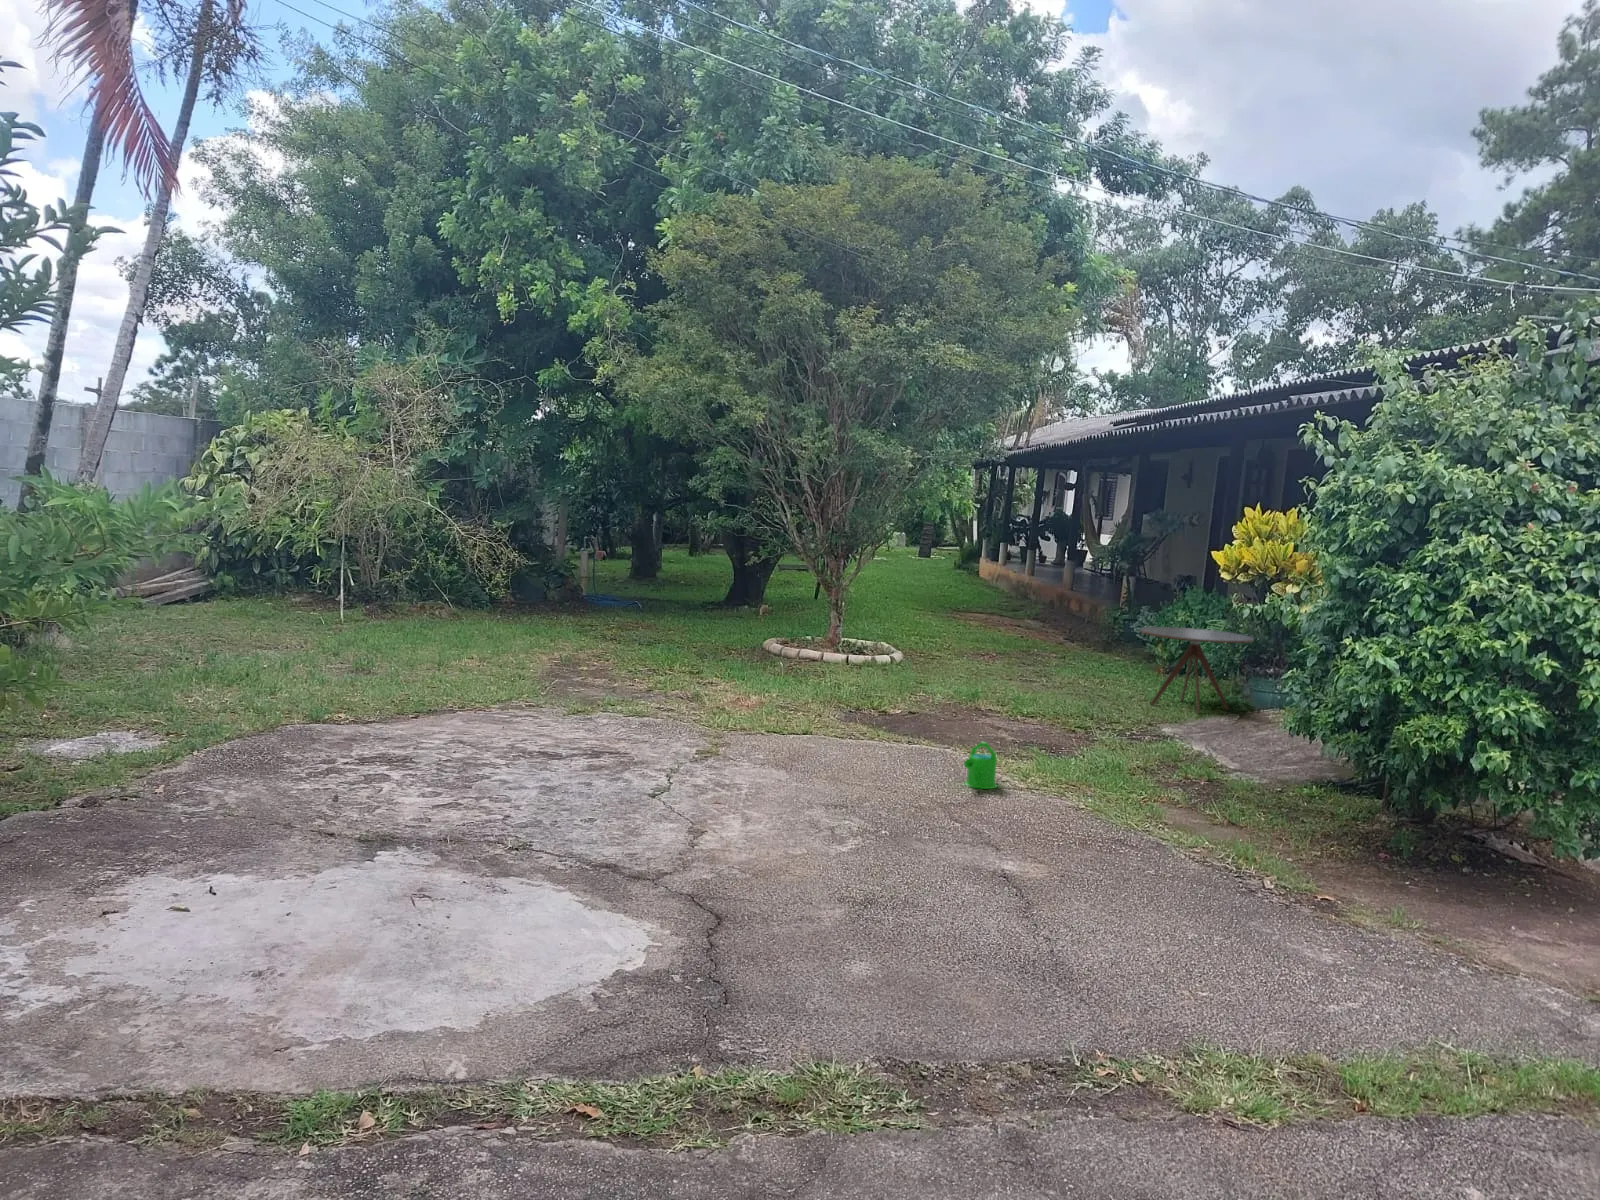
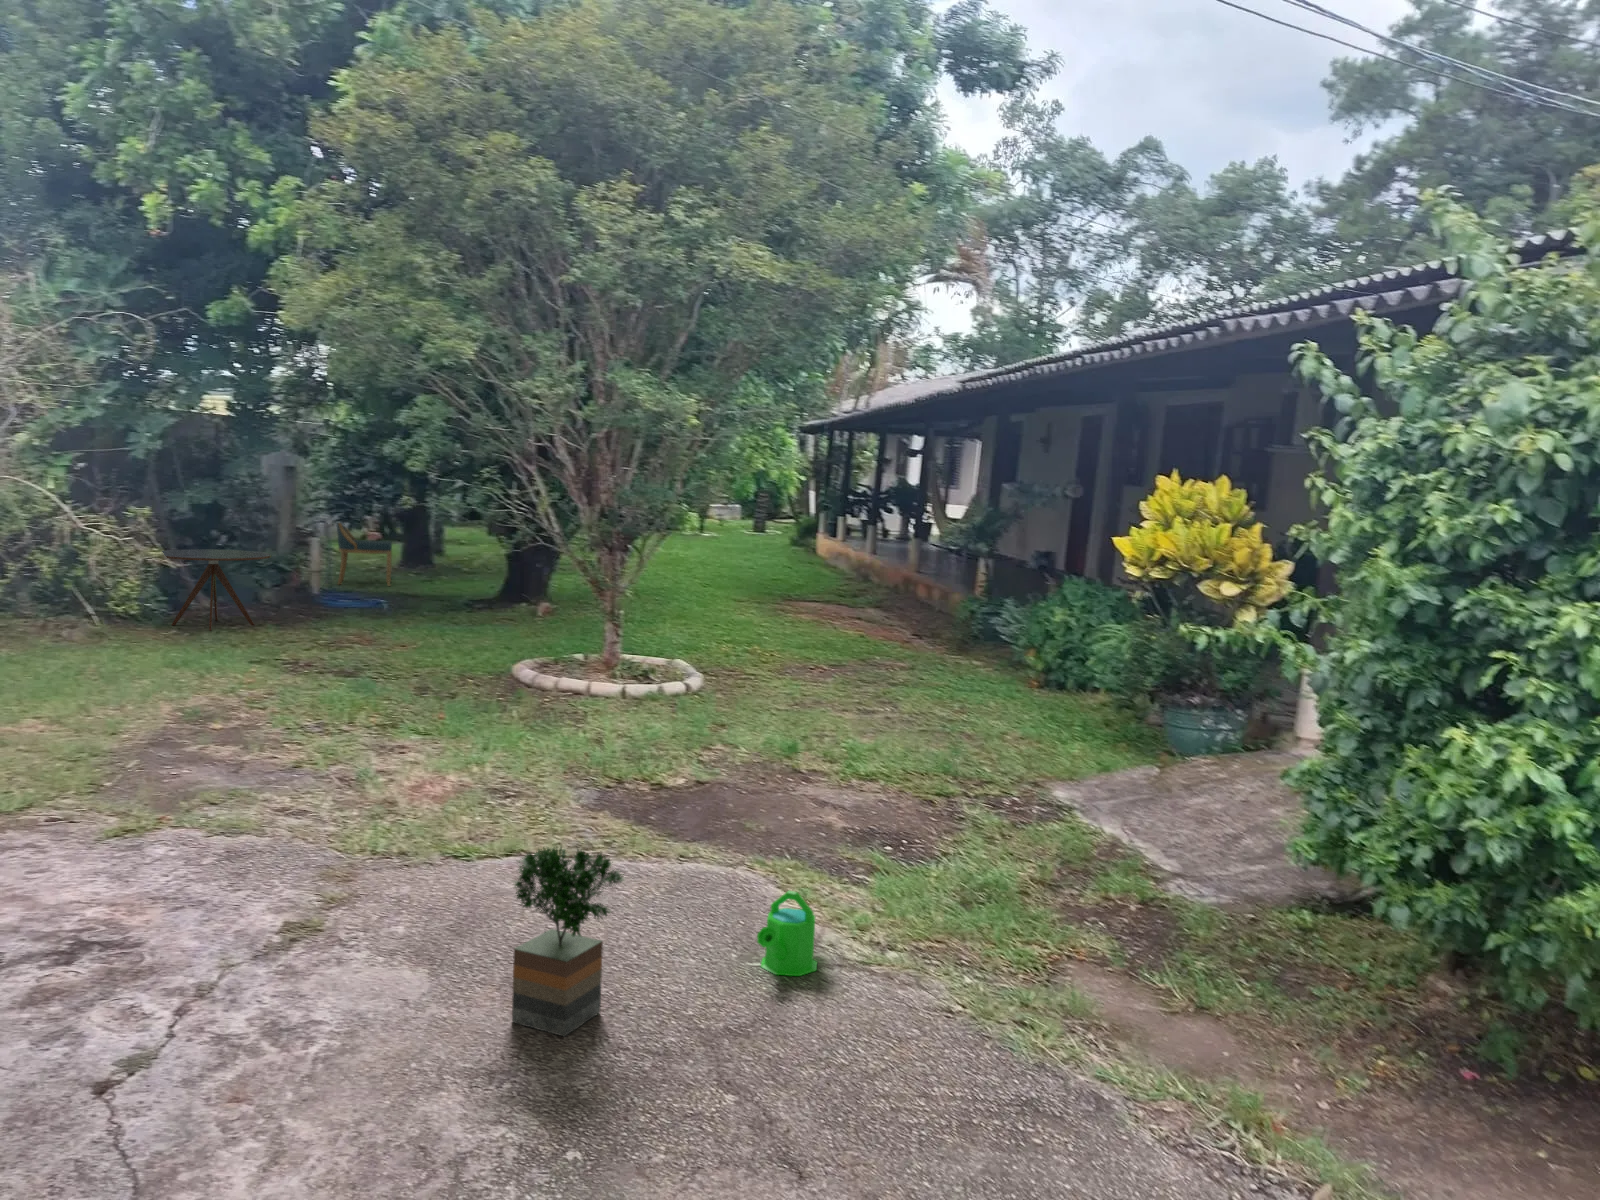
chair: none [589,520,634,592] -> present [337,523,392,586]
round table: present [1139,627,1254,714] -> present [162,549,271,631]
potted tree: none [834,701,896,800] -> present [512,847,623,1036]

